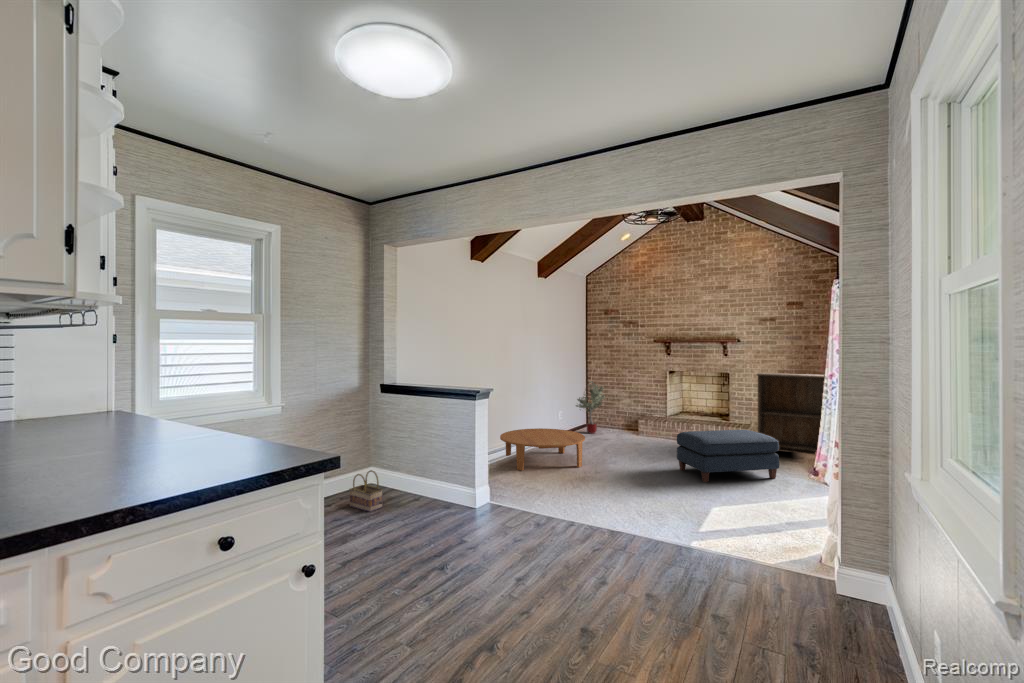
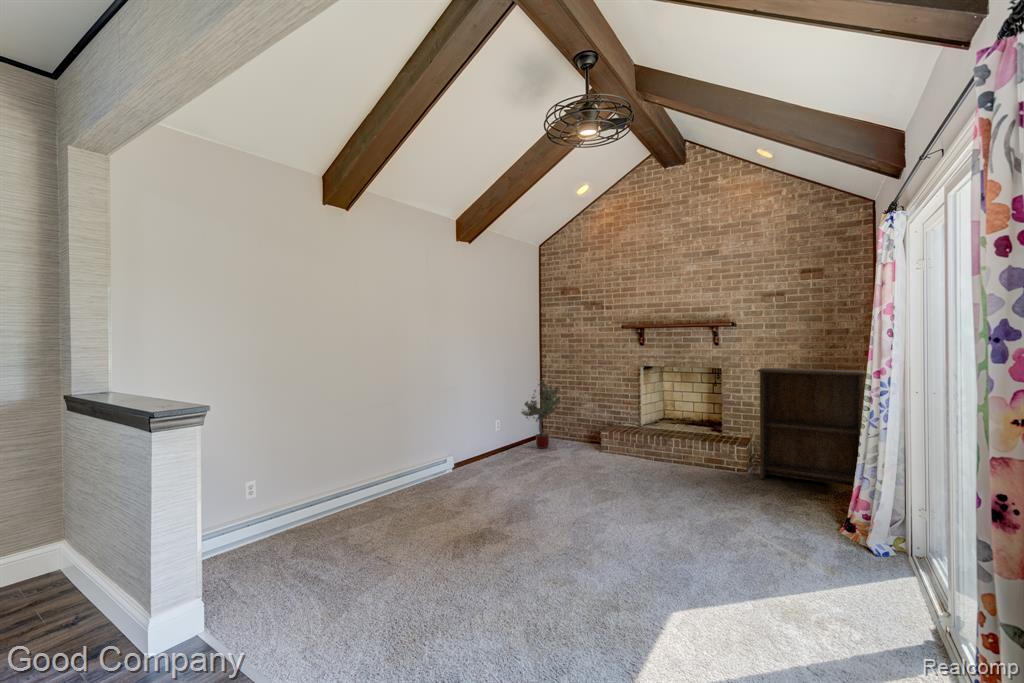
coffee table: present [500,428,585,470] -> none [382,448,506,519]
ottoman: present [677,430,779,482] -> none [635,455,794,546]
basket: present [349,470,382,512] -> none [34,546,90,628]

